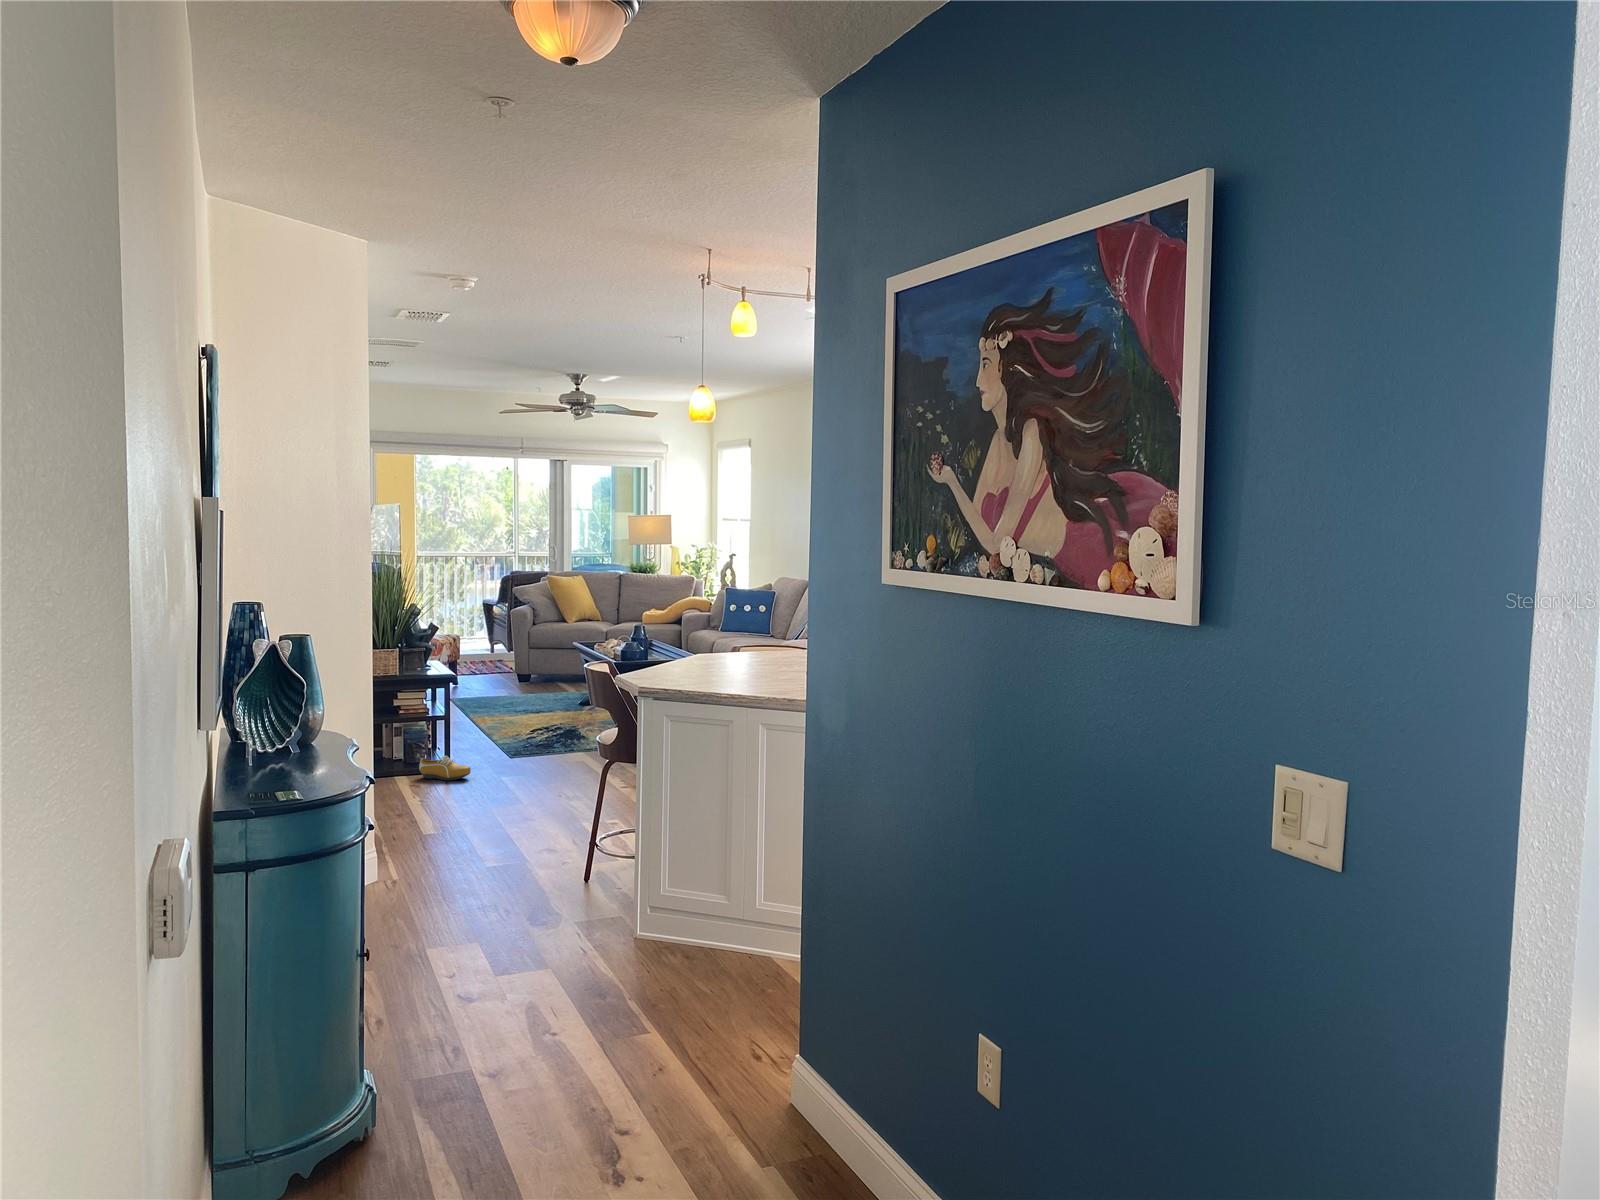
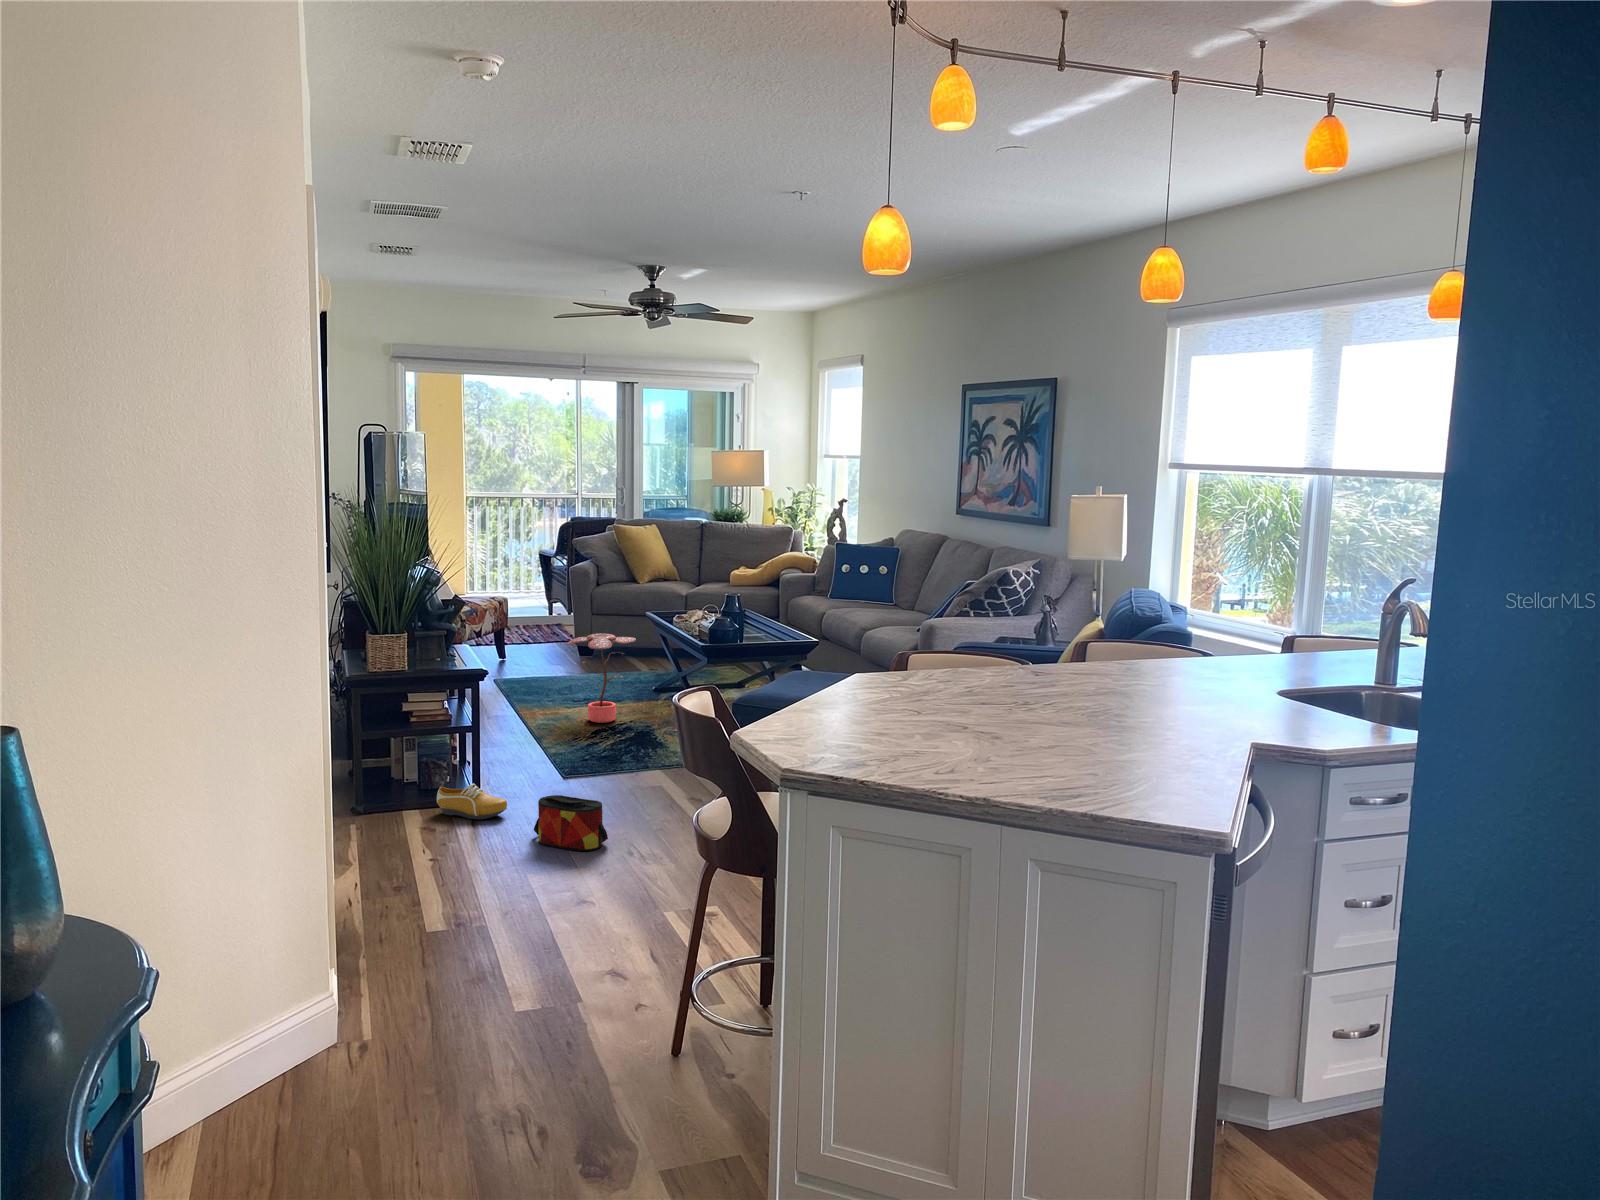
potted plant: none [511,657,565,725] -> present [568,634,636,723]
bag: none [491,759,544,796] -> present [534,795,608,851]

